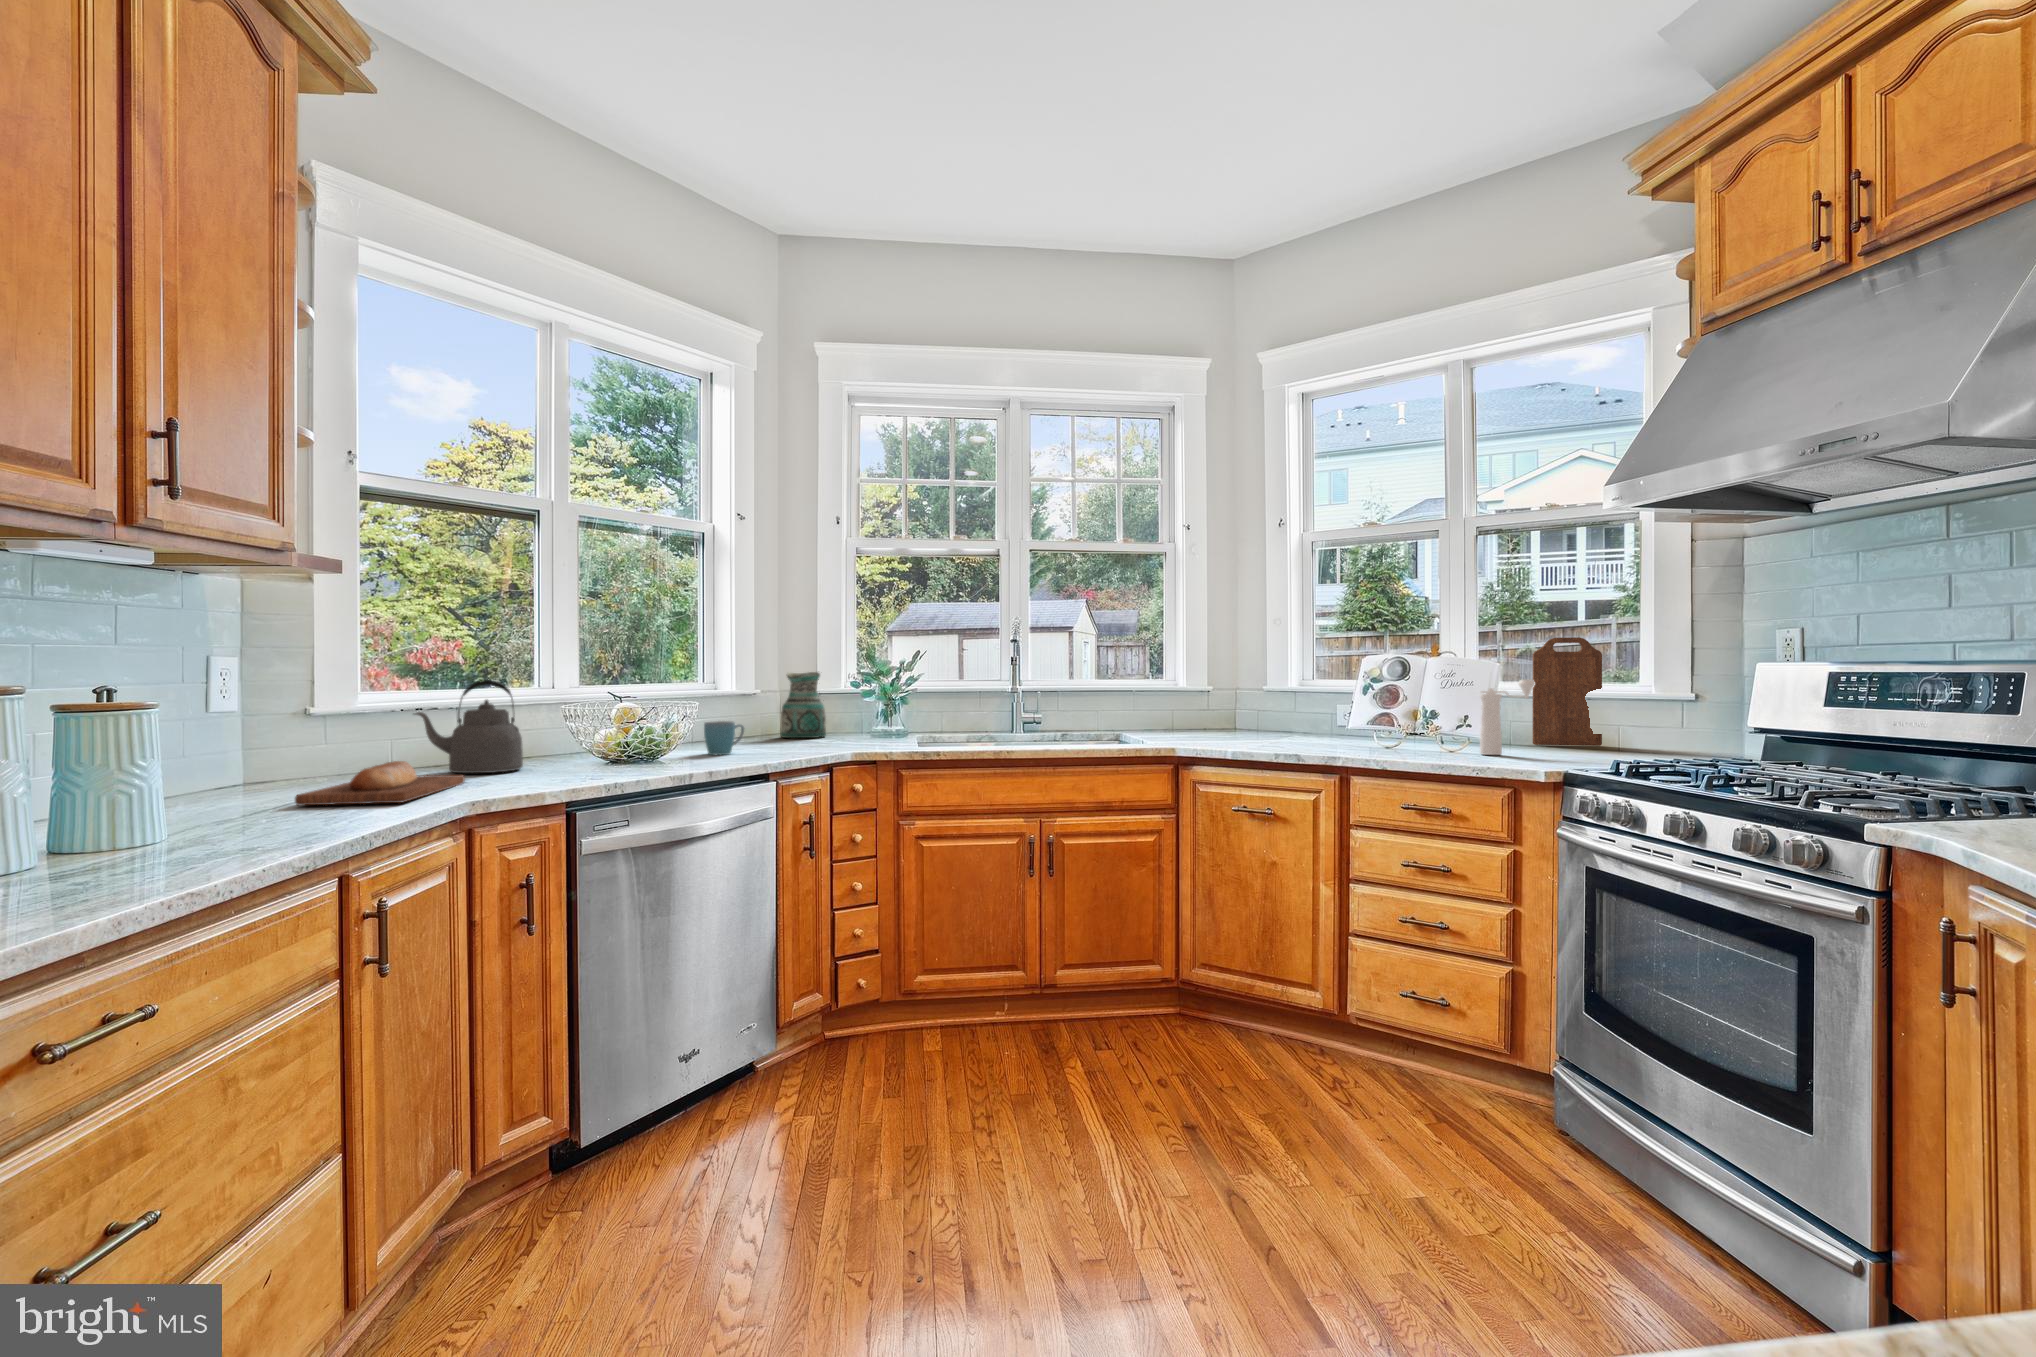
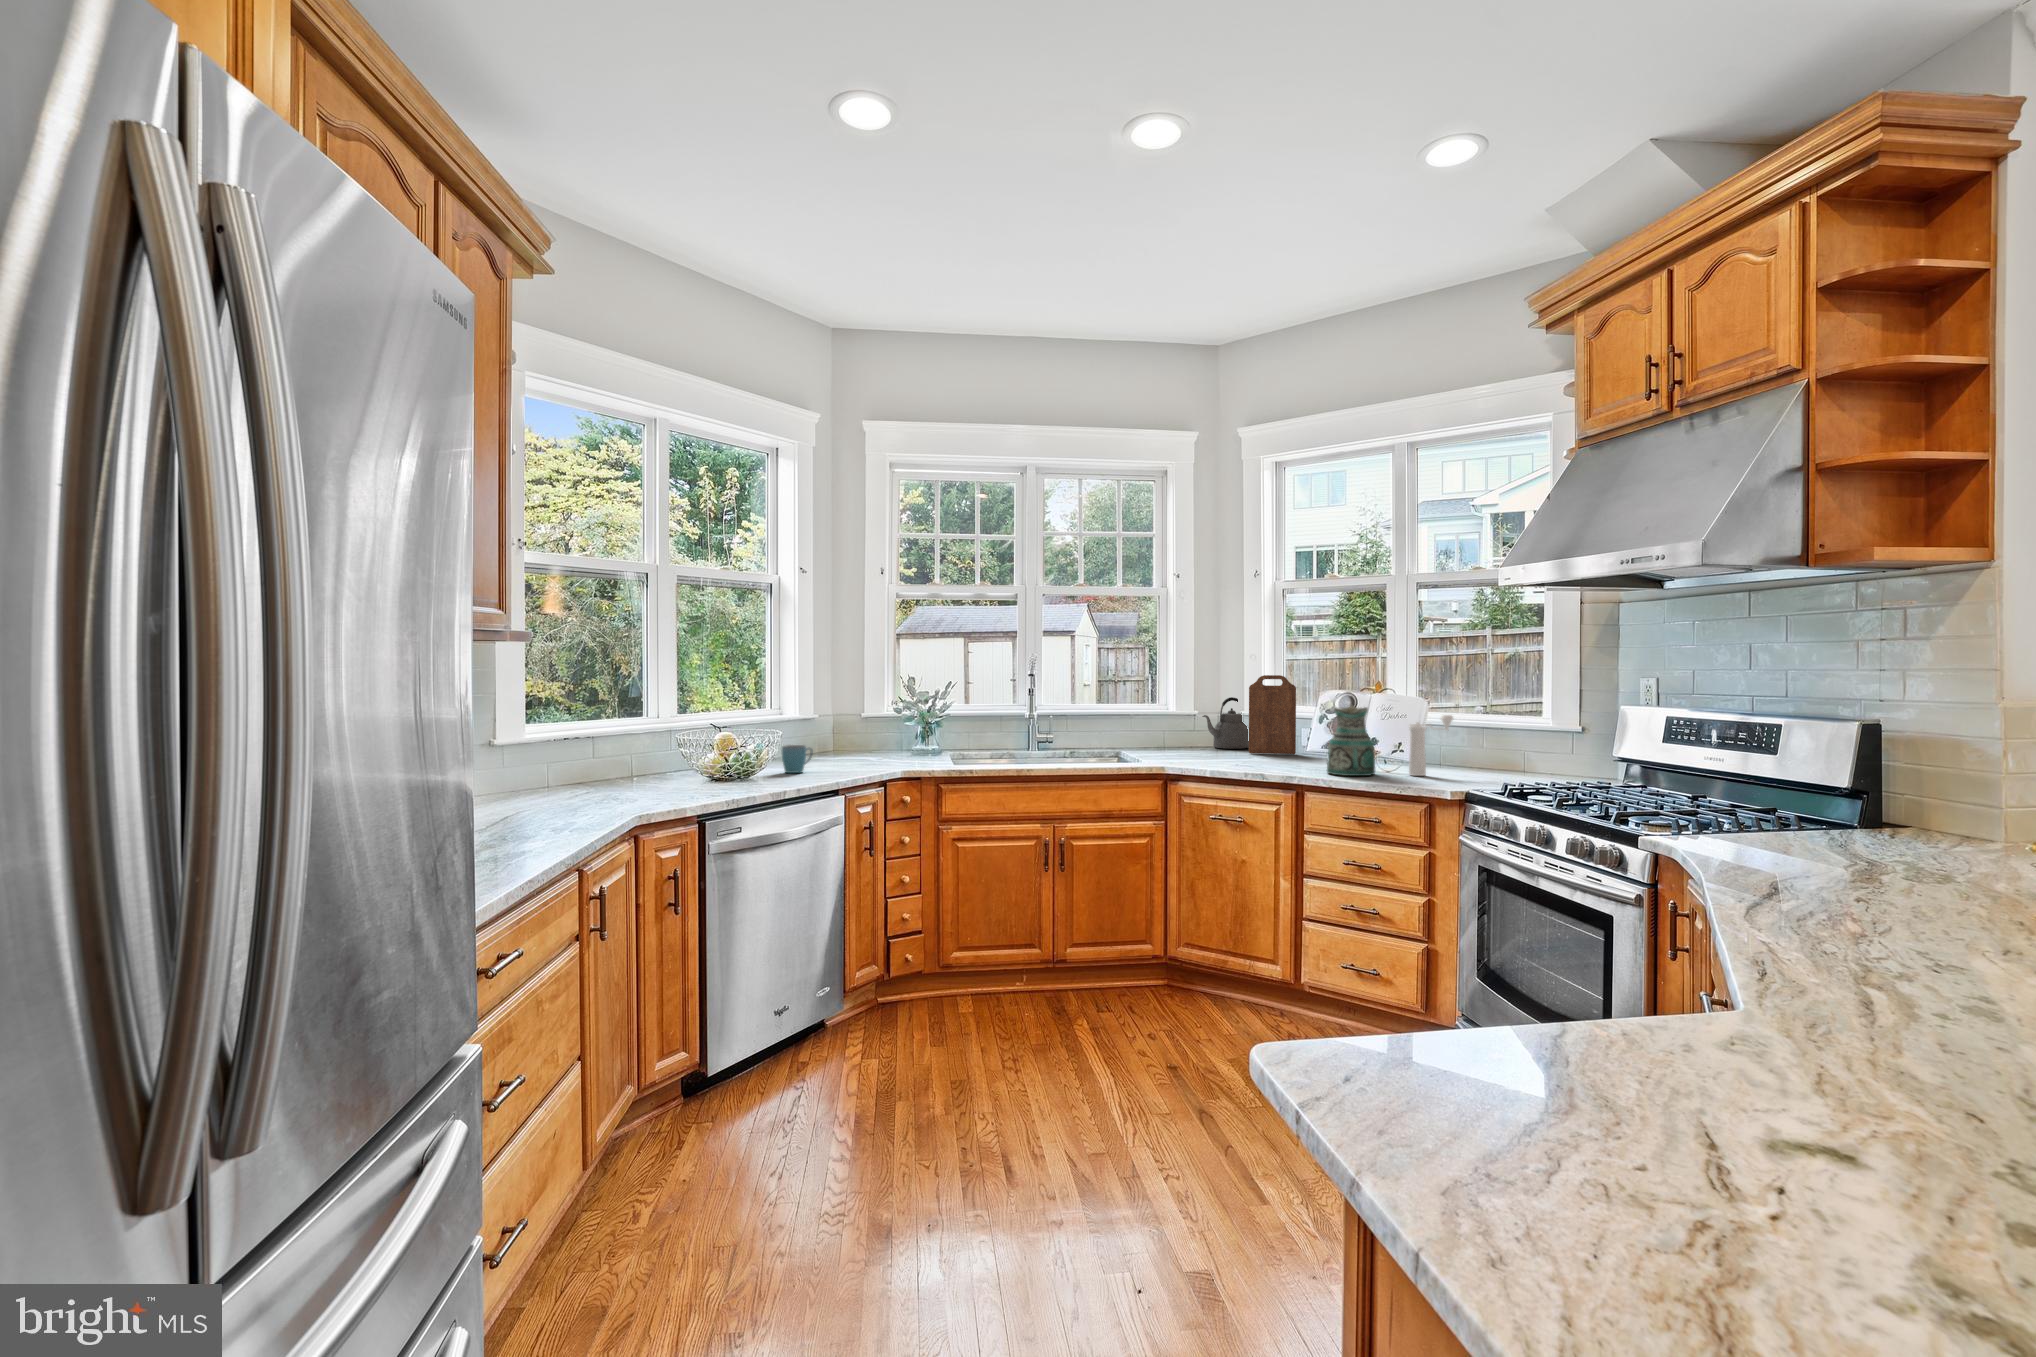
cutting board: present [1533,637,1602,746] -> present [1249,675,1296,754]
ceramic pitcher: present [780,672,826,738] -> present [1327,706,1375,776]
kettle: present [415,680,523,773] -> present [1202,697,1249,749]
bread loaf: present [295,761,465,805] -> none [514,783,616,819]

